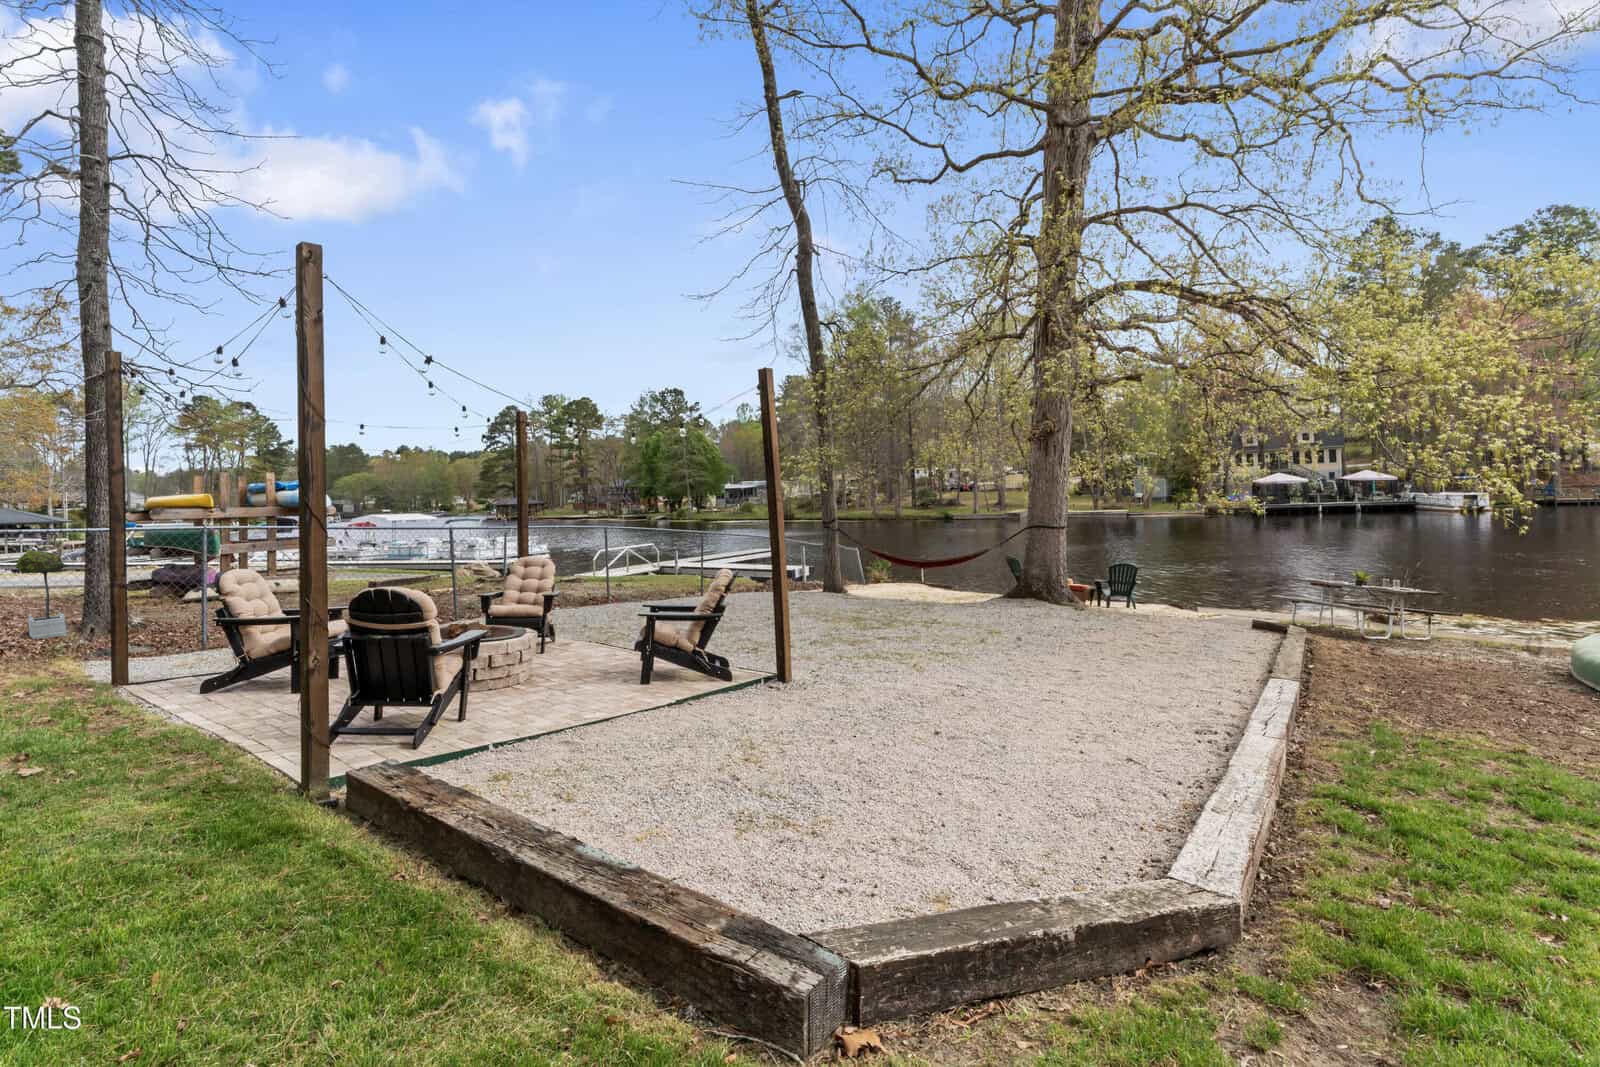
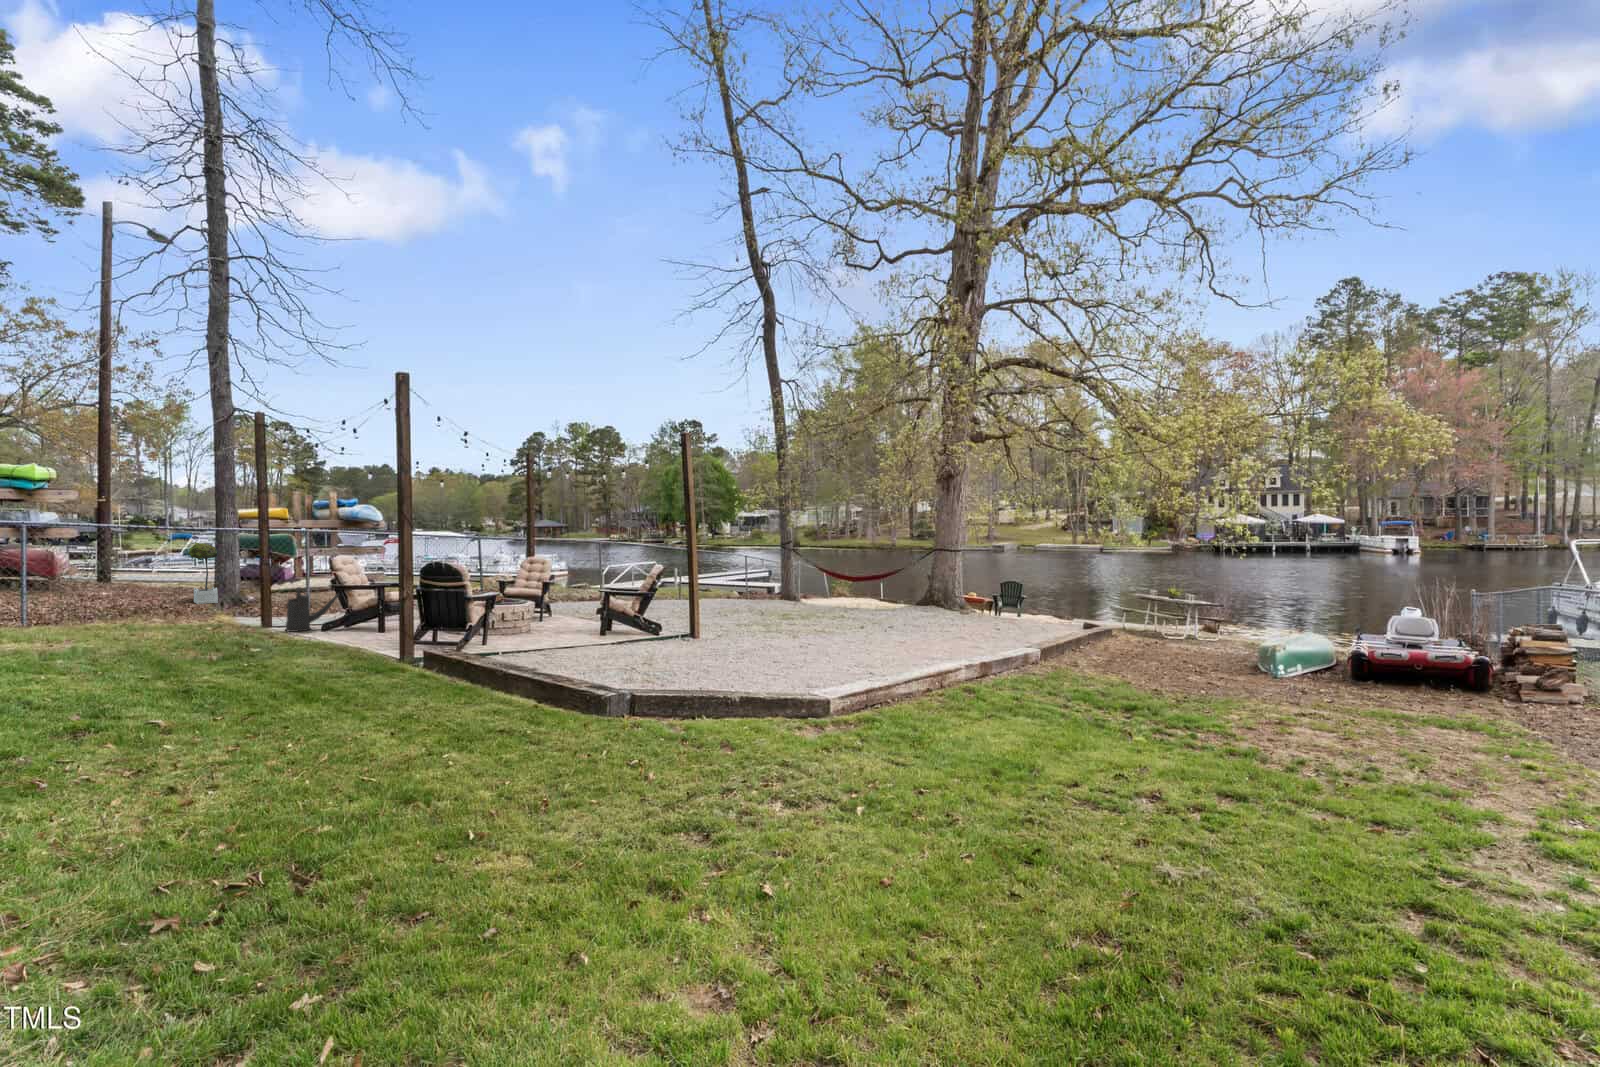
watering can: none [125,623,231,695] -> present [285,587,340,632]

